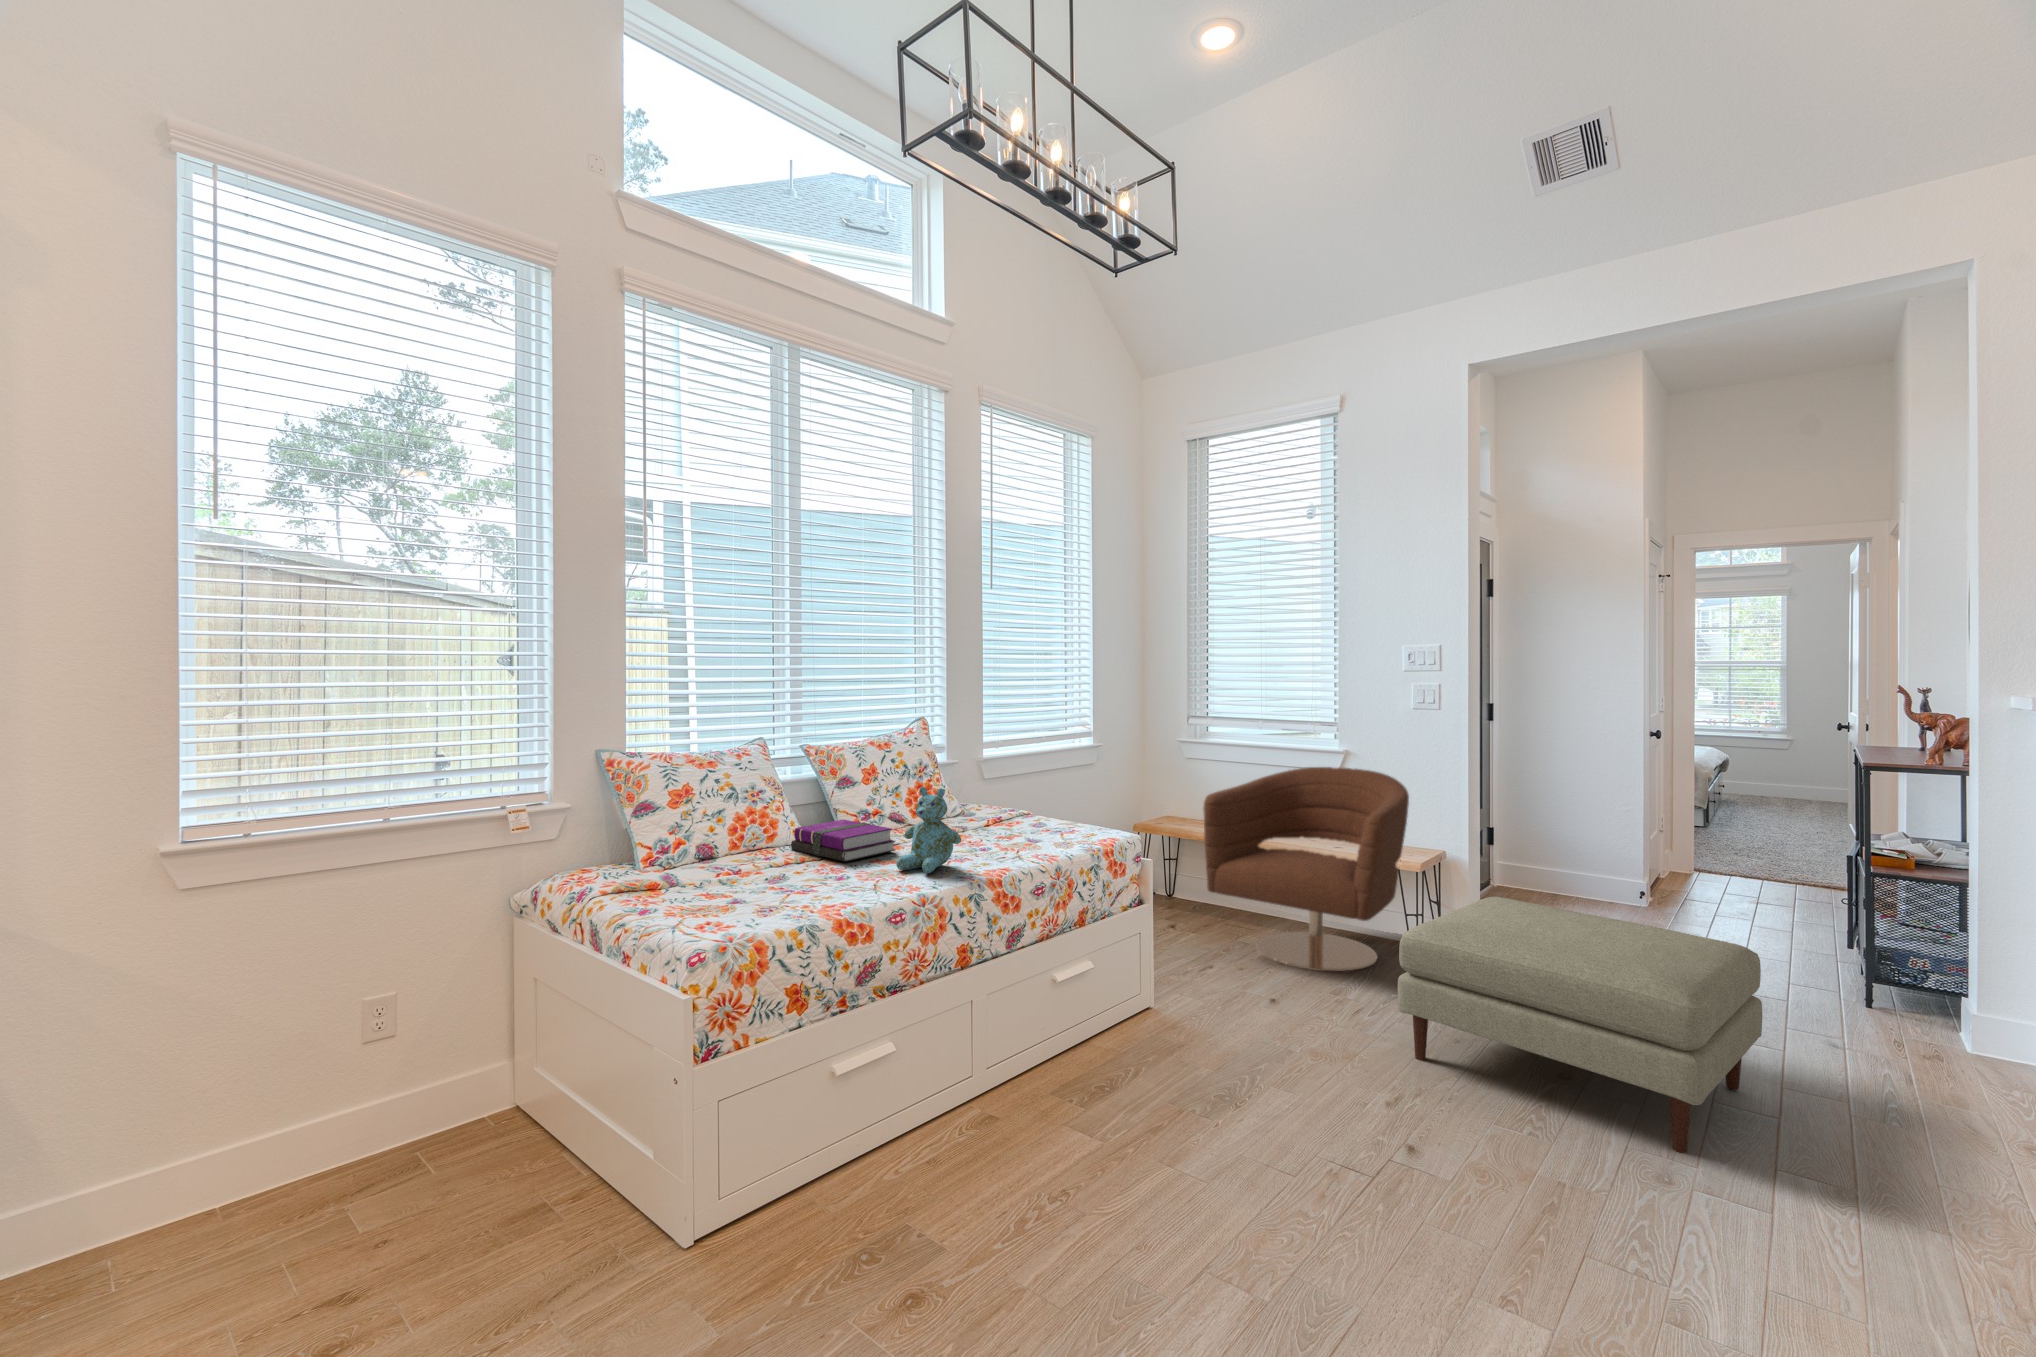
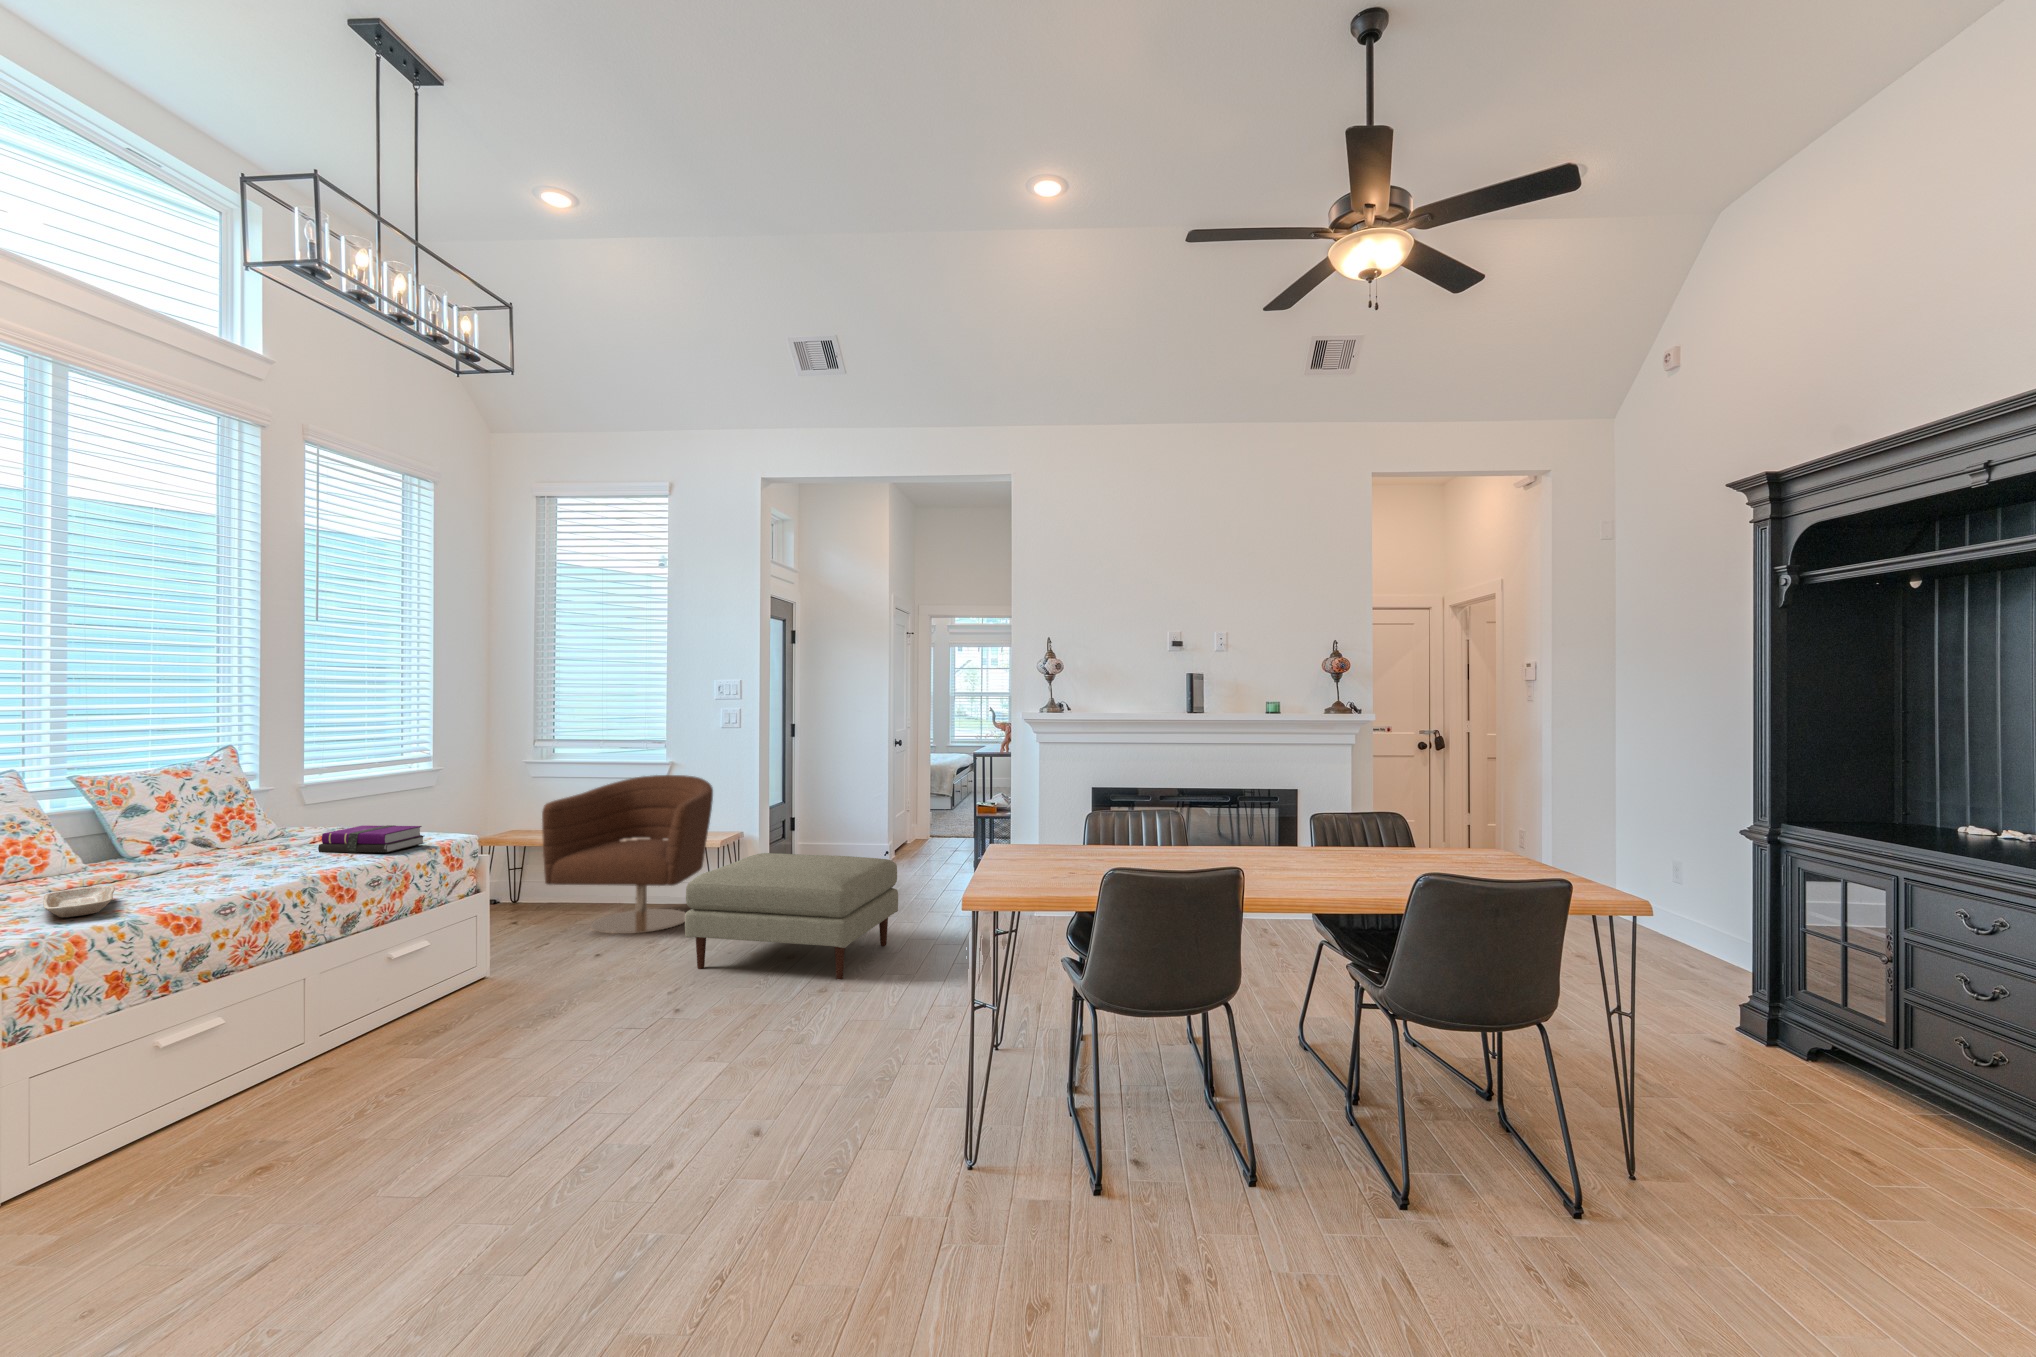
stuffed bear: present [896,787,961,873] -> none [216,802,292,878]
notebook: present [791,819,895,862] -> present [318,825,424,853]
tray: none [746,870,810,910] -> present [43,886,115,917]

